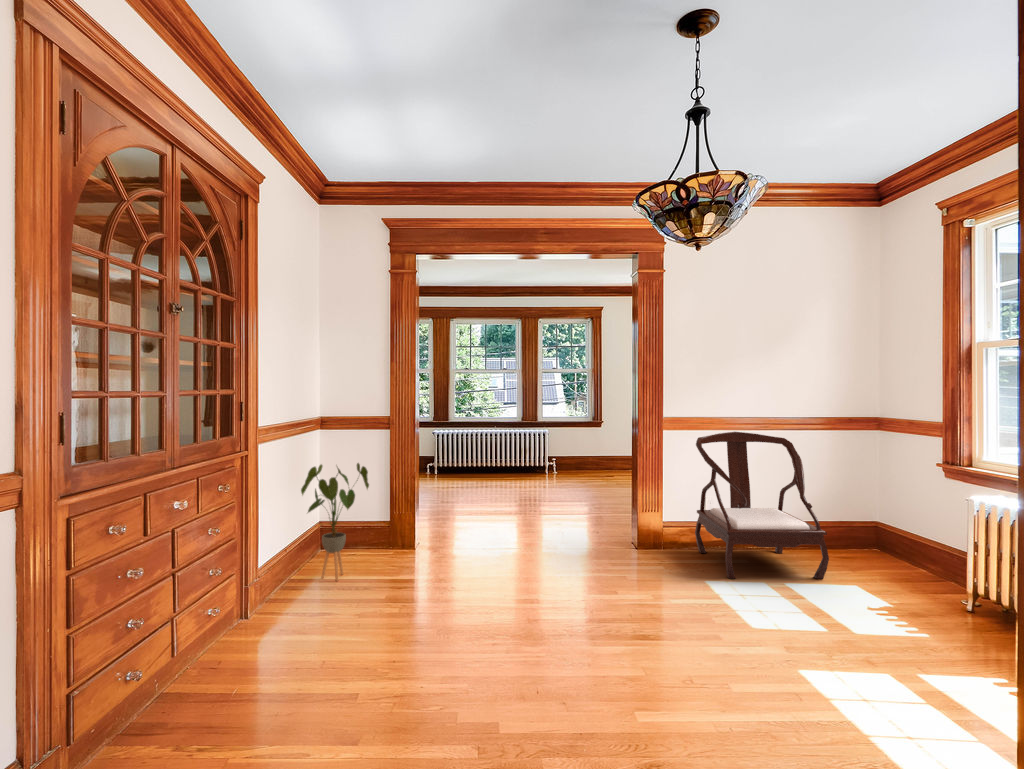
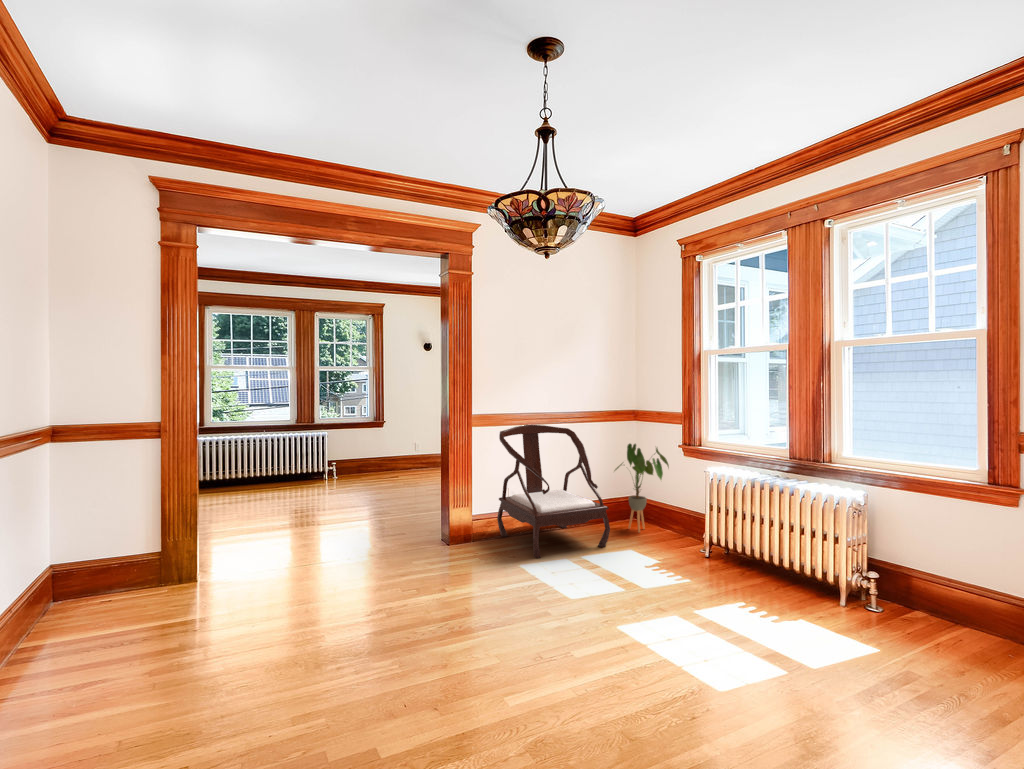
house plant: present [301,463,369,581] -> present [615,444,669,532]

